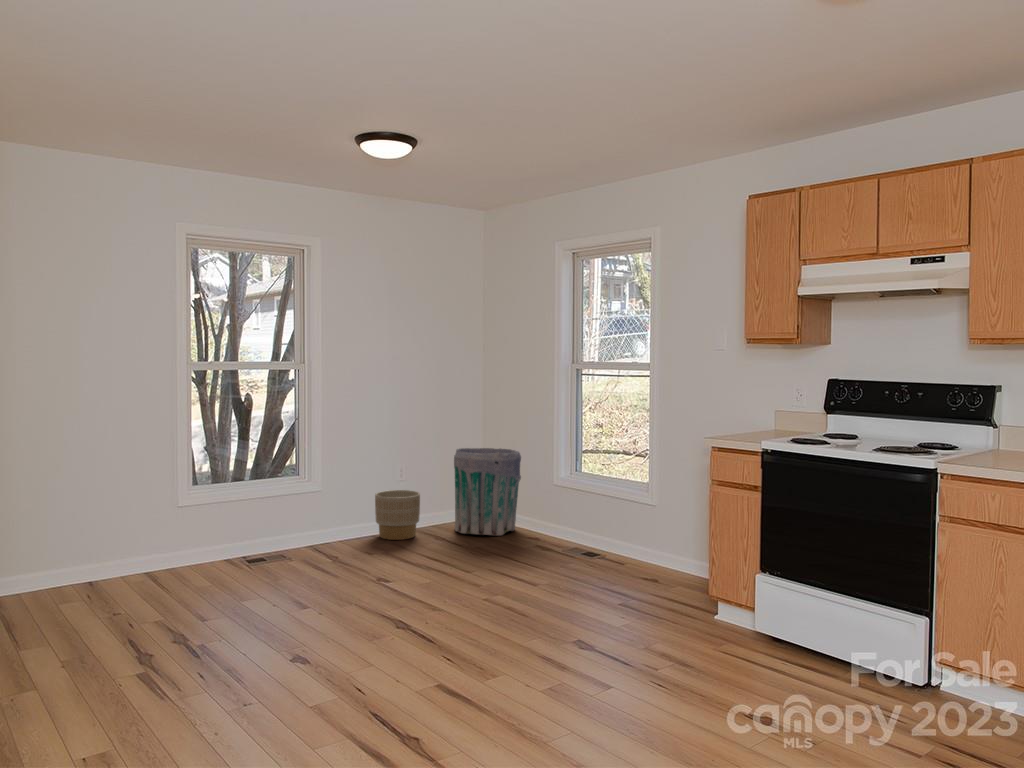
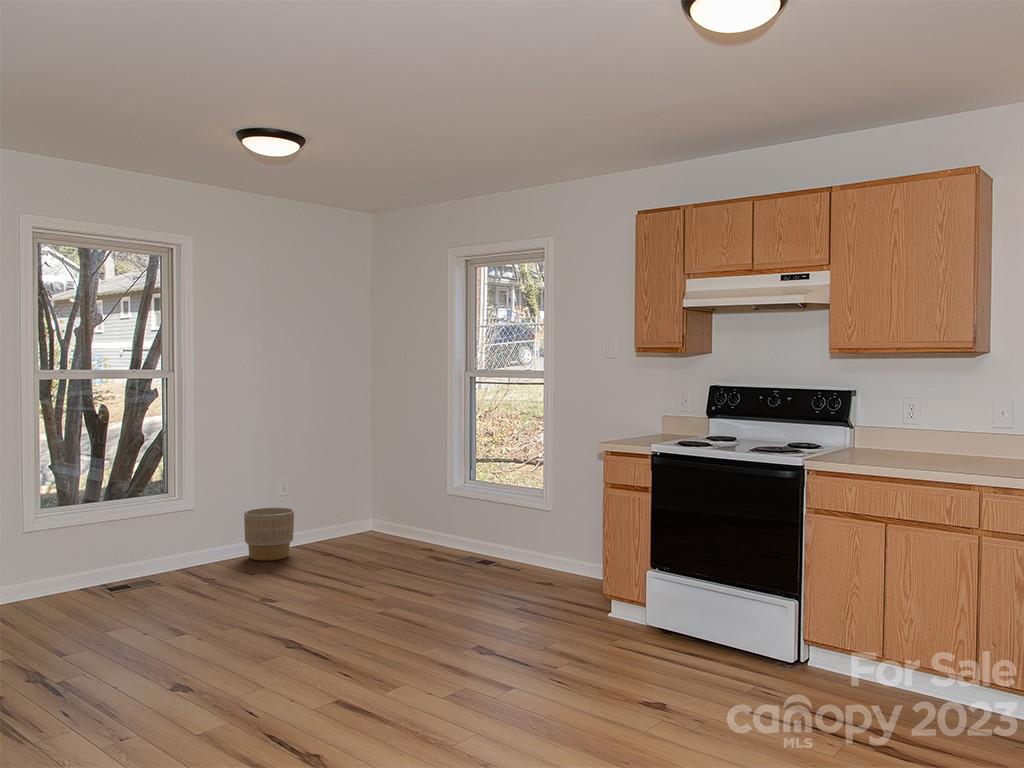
trash can: present [454,448,521,536] -> none [329,461,402,552]

